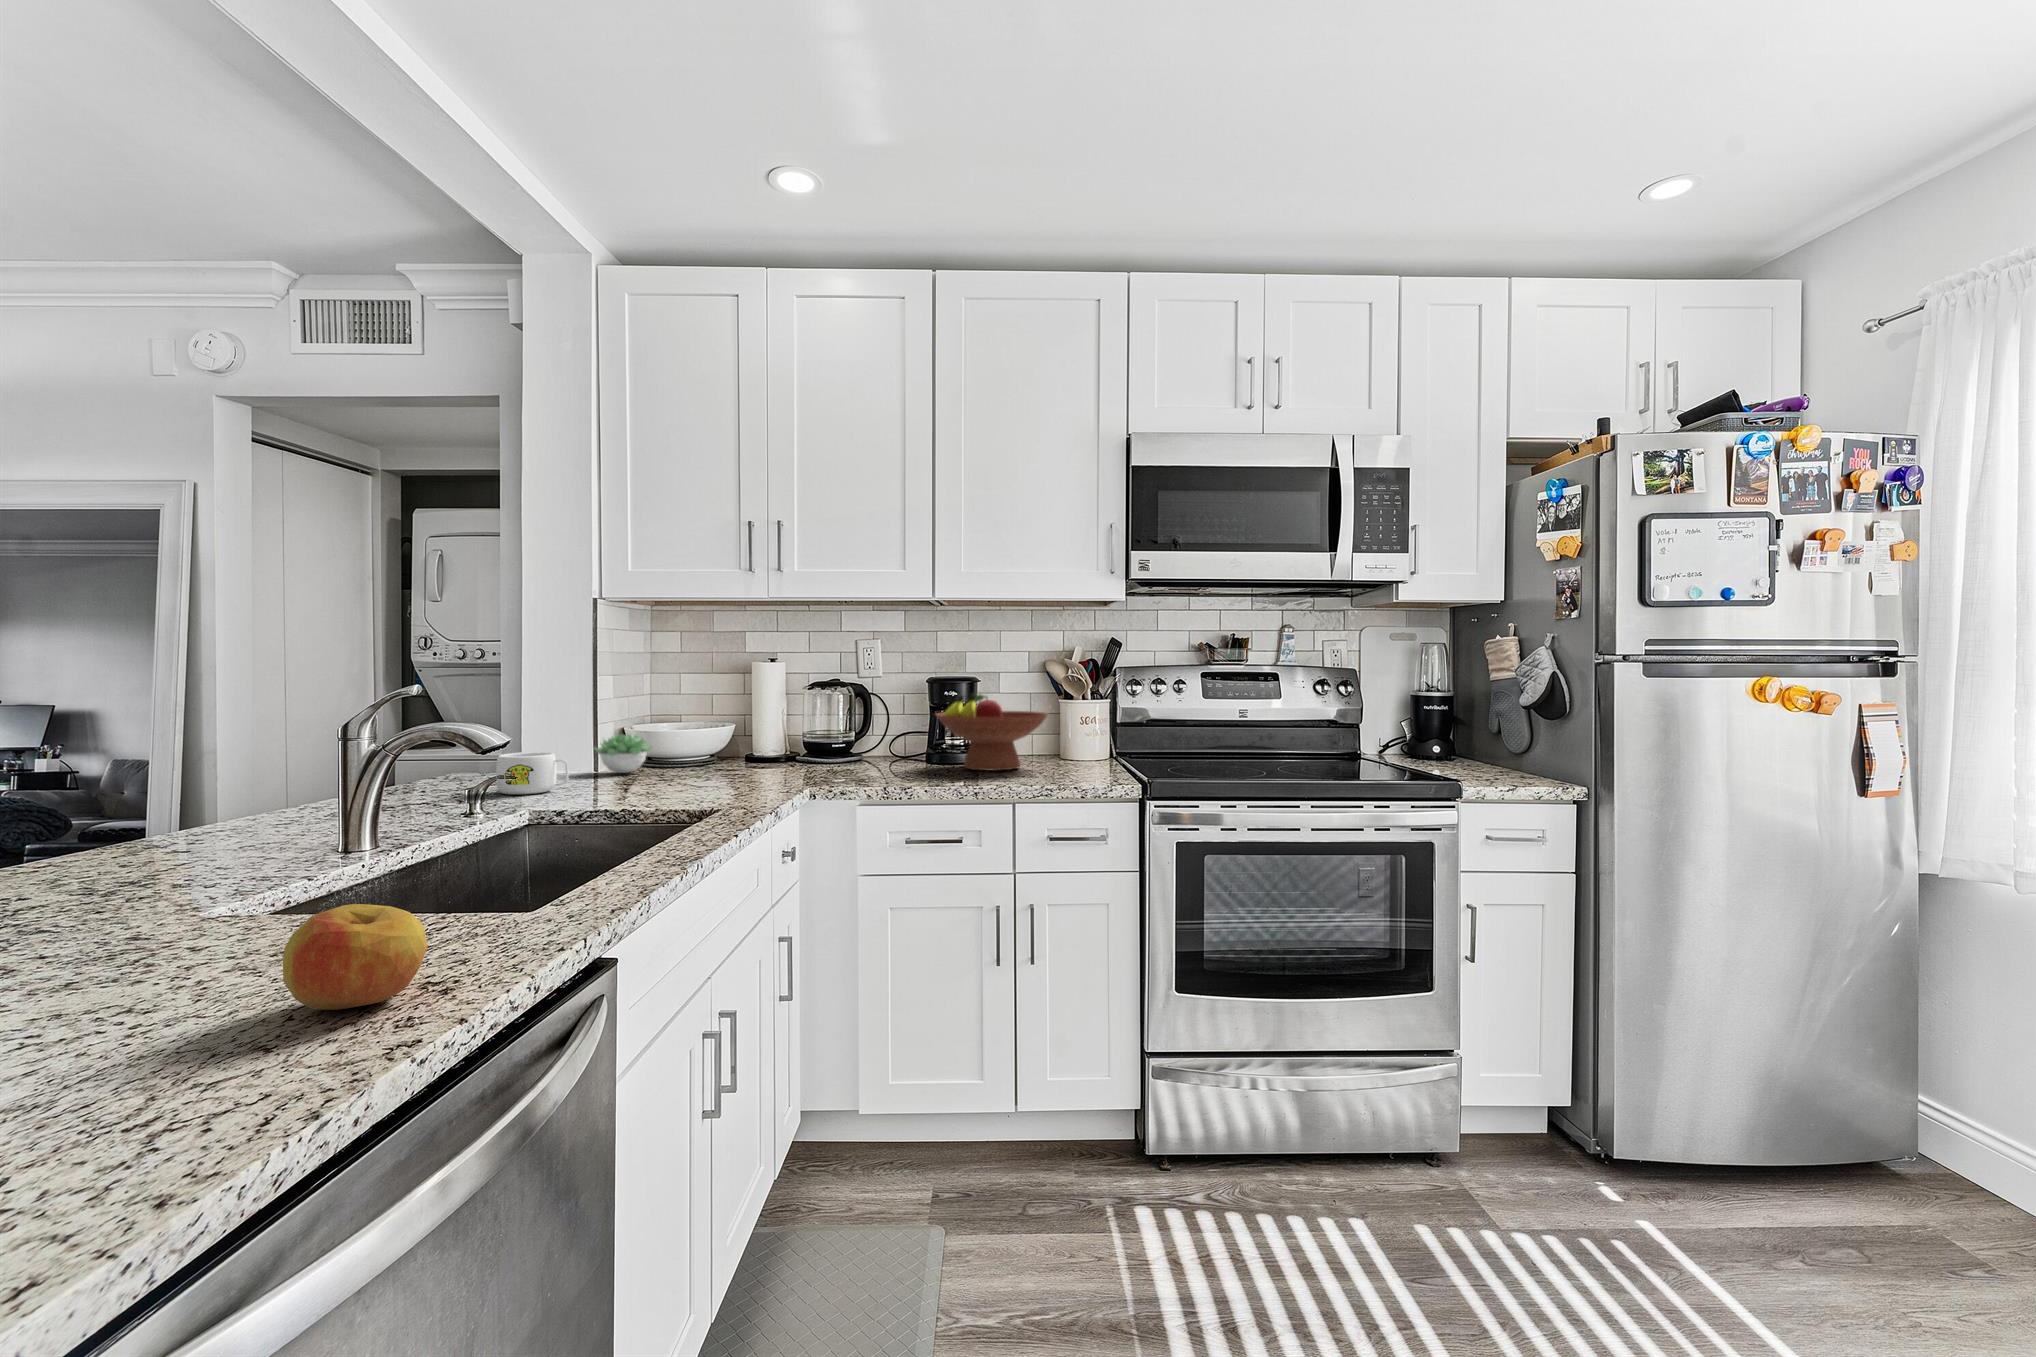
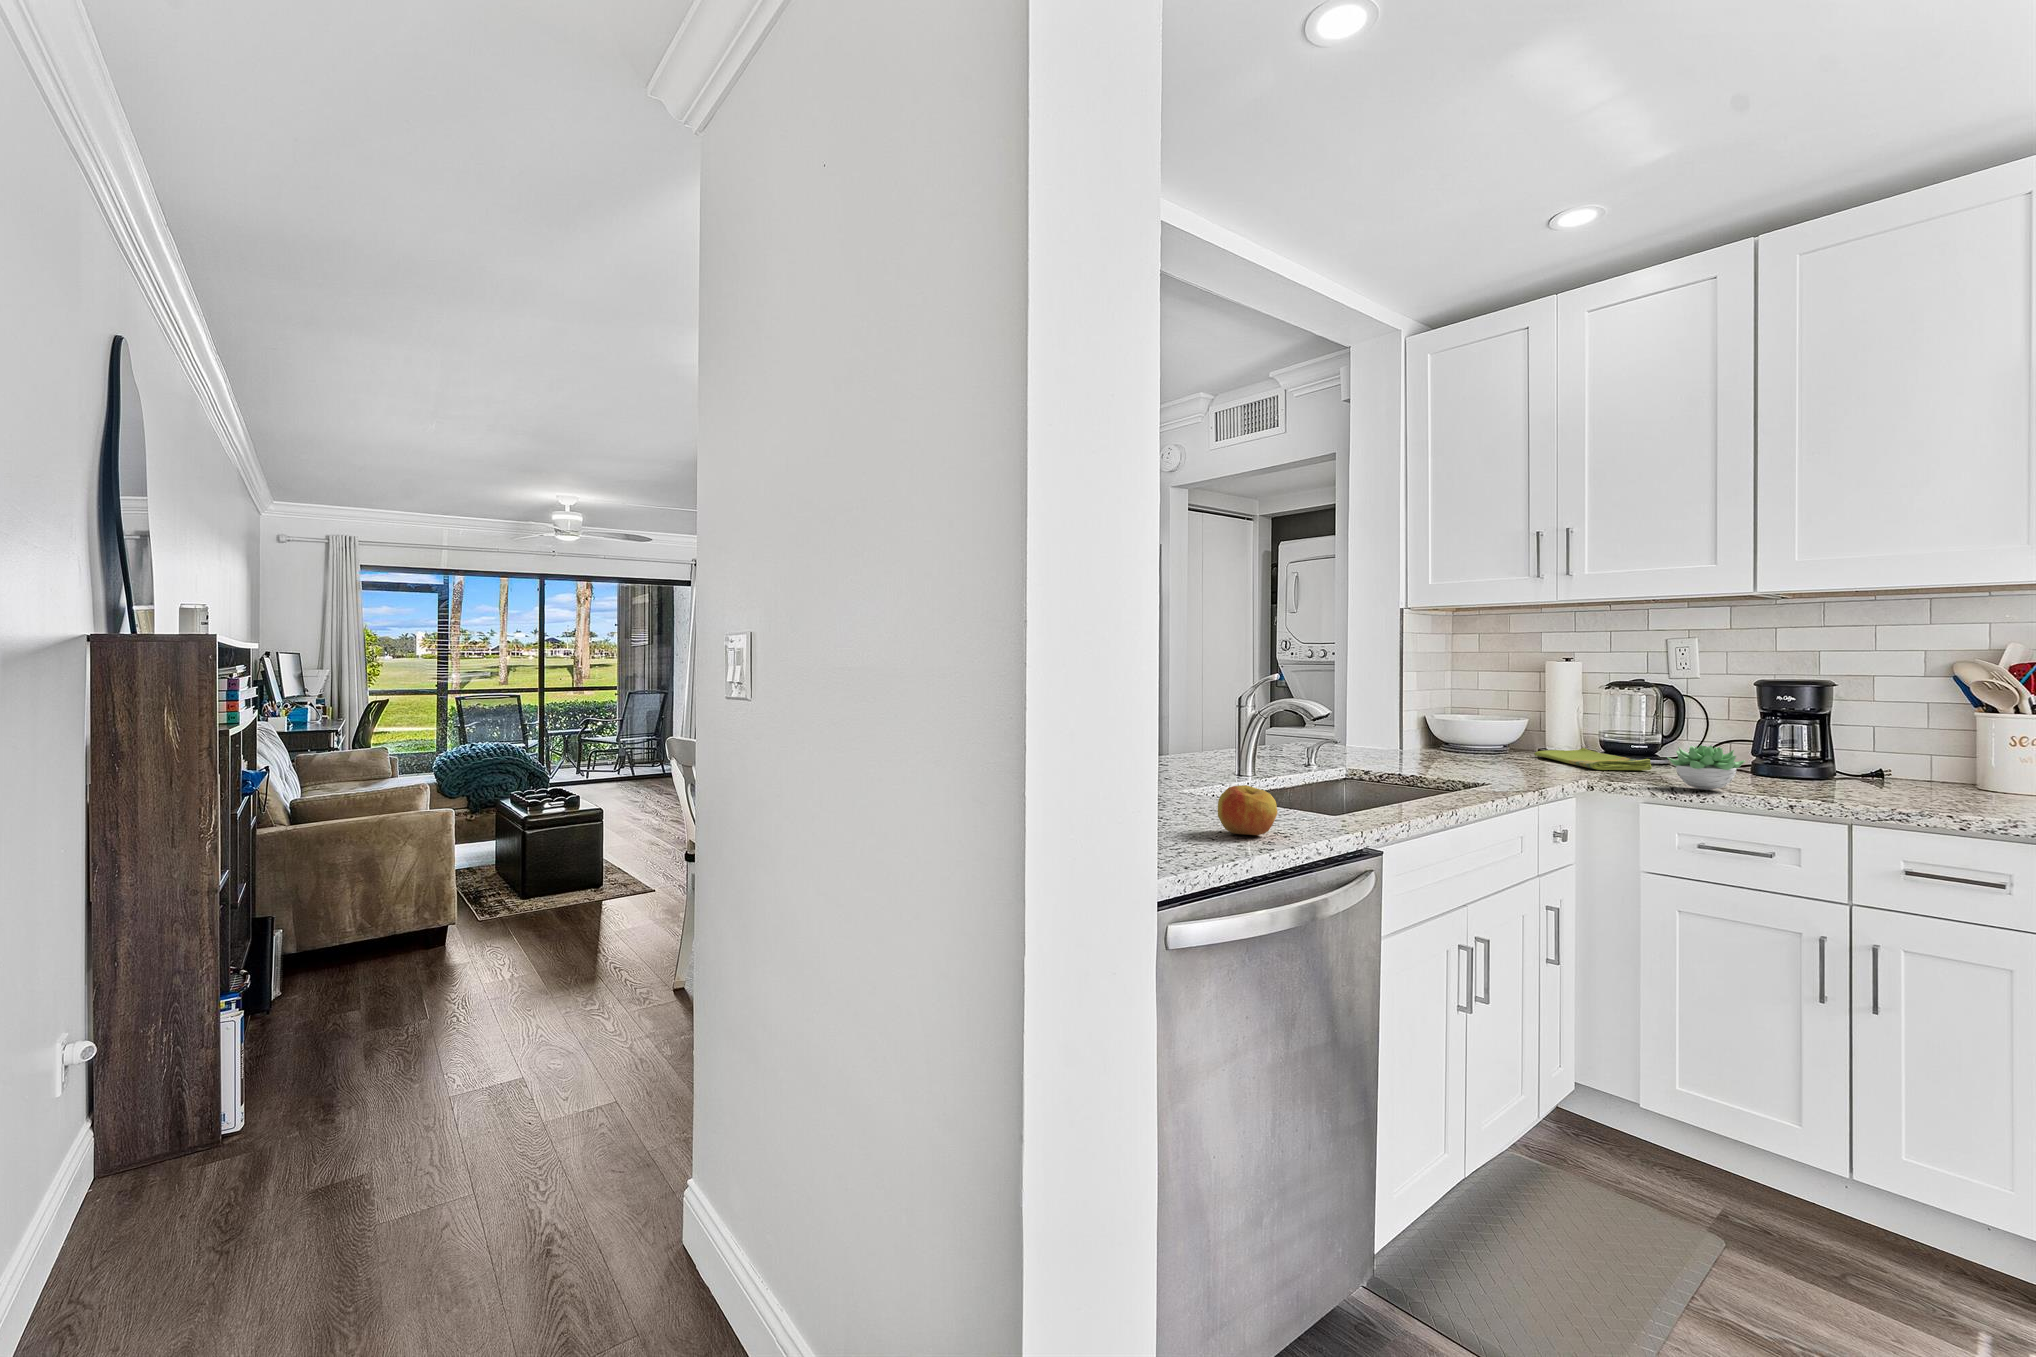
fruit bowl: present [936,694,1048,771] -> none [1757,698,1937,789]
succulent plant: present [594,734,652,773] -> present [1667,745,1745,790]
dish towel: none [743,750,855,774] -> present [1534,748,1652,770]
mug: present [496,752,568,795] -> none [1326,729,1376,760]

